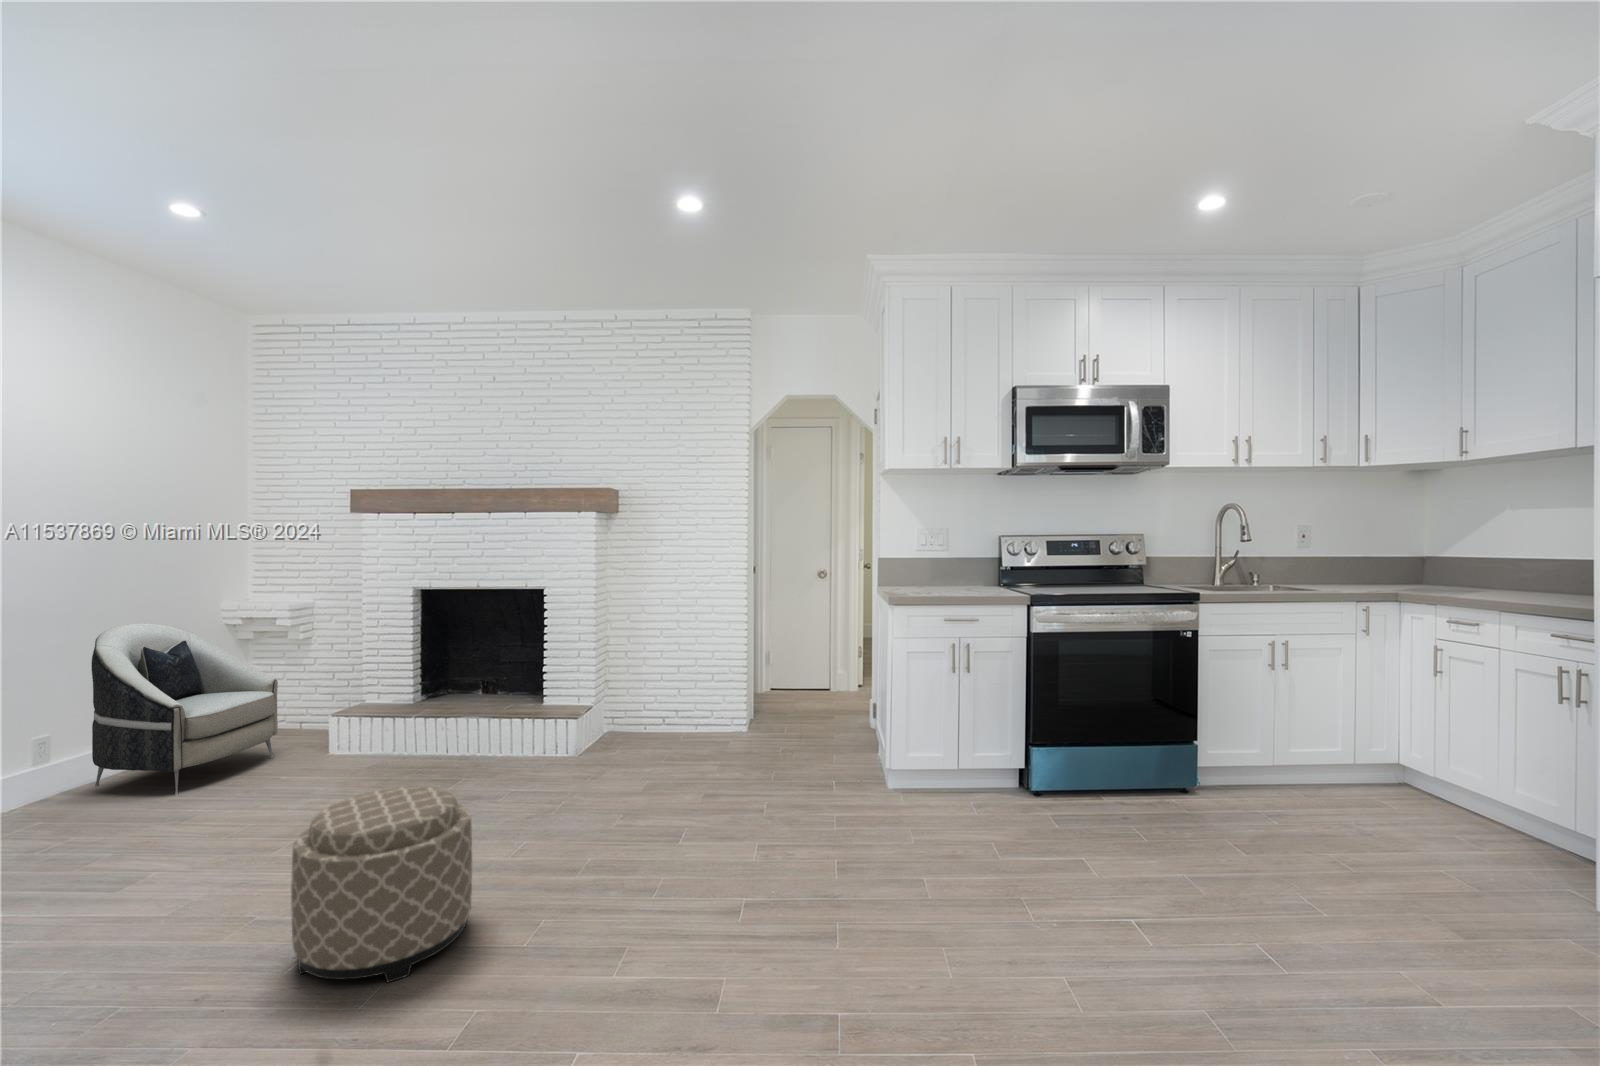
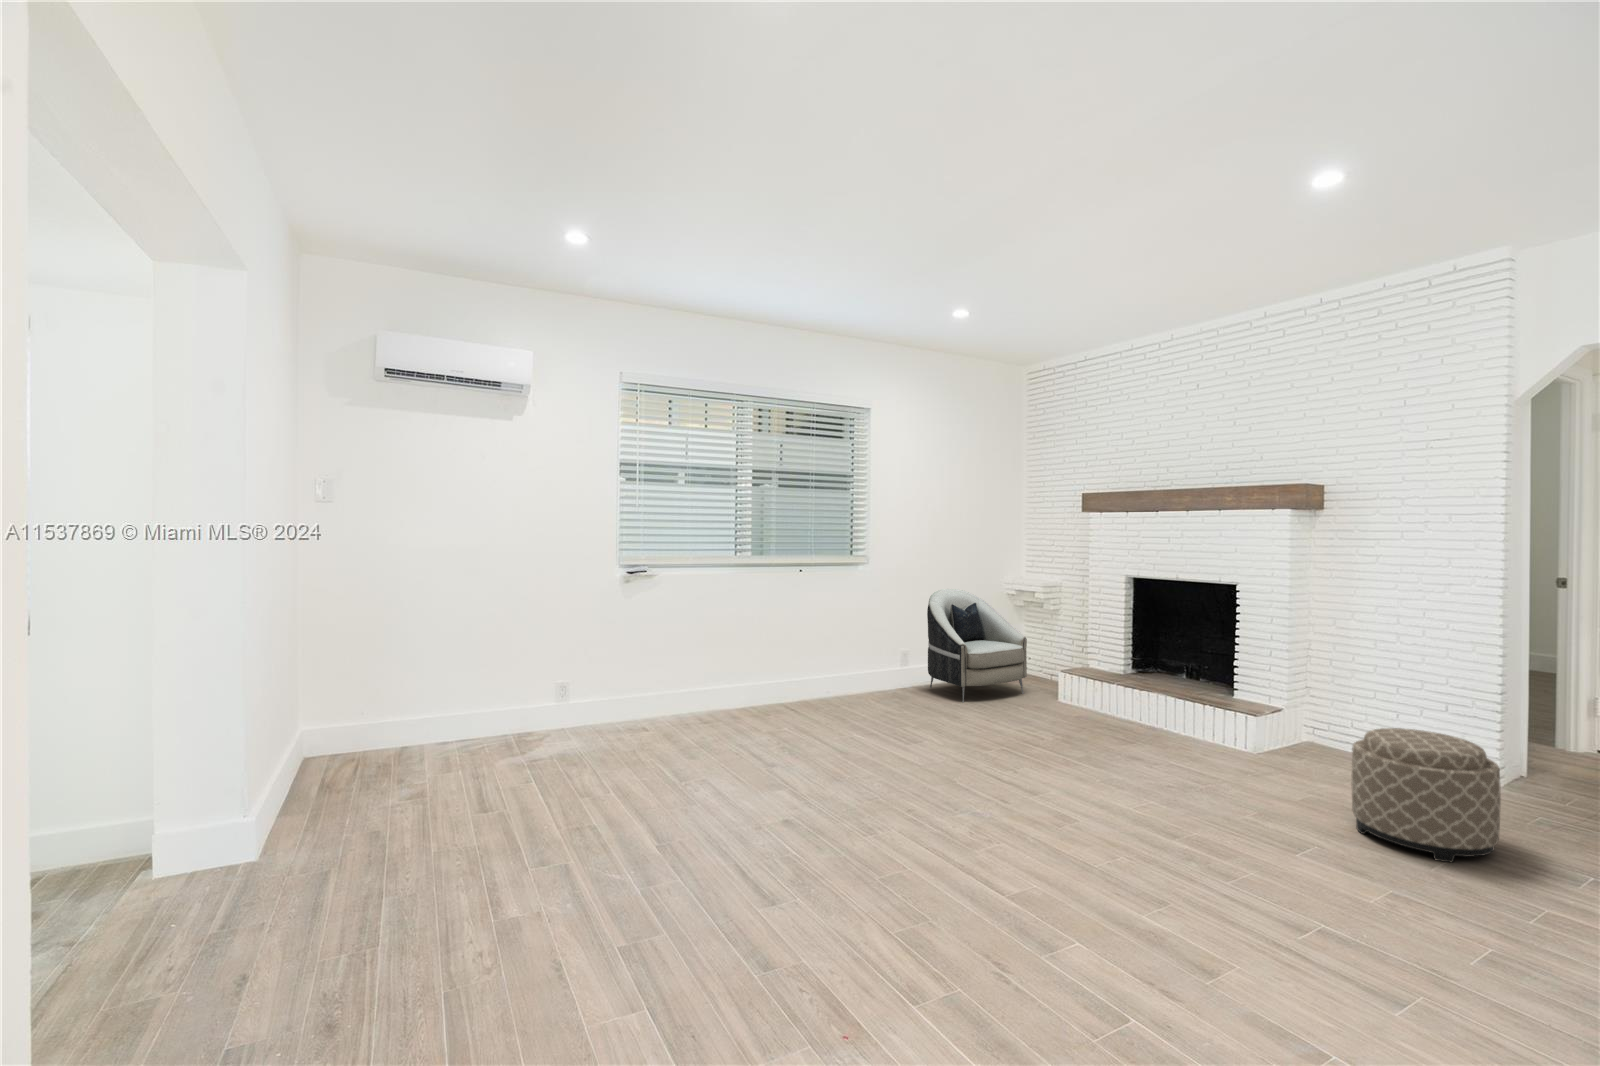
ottoman: present [291,787,472,982] -> present [1351,728,1501,862]

